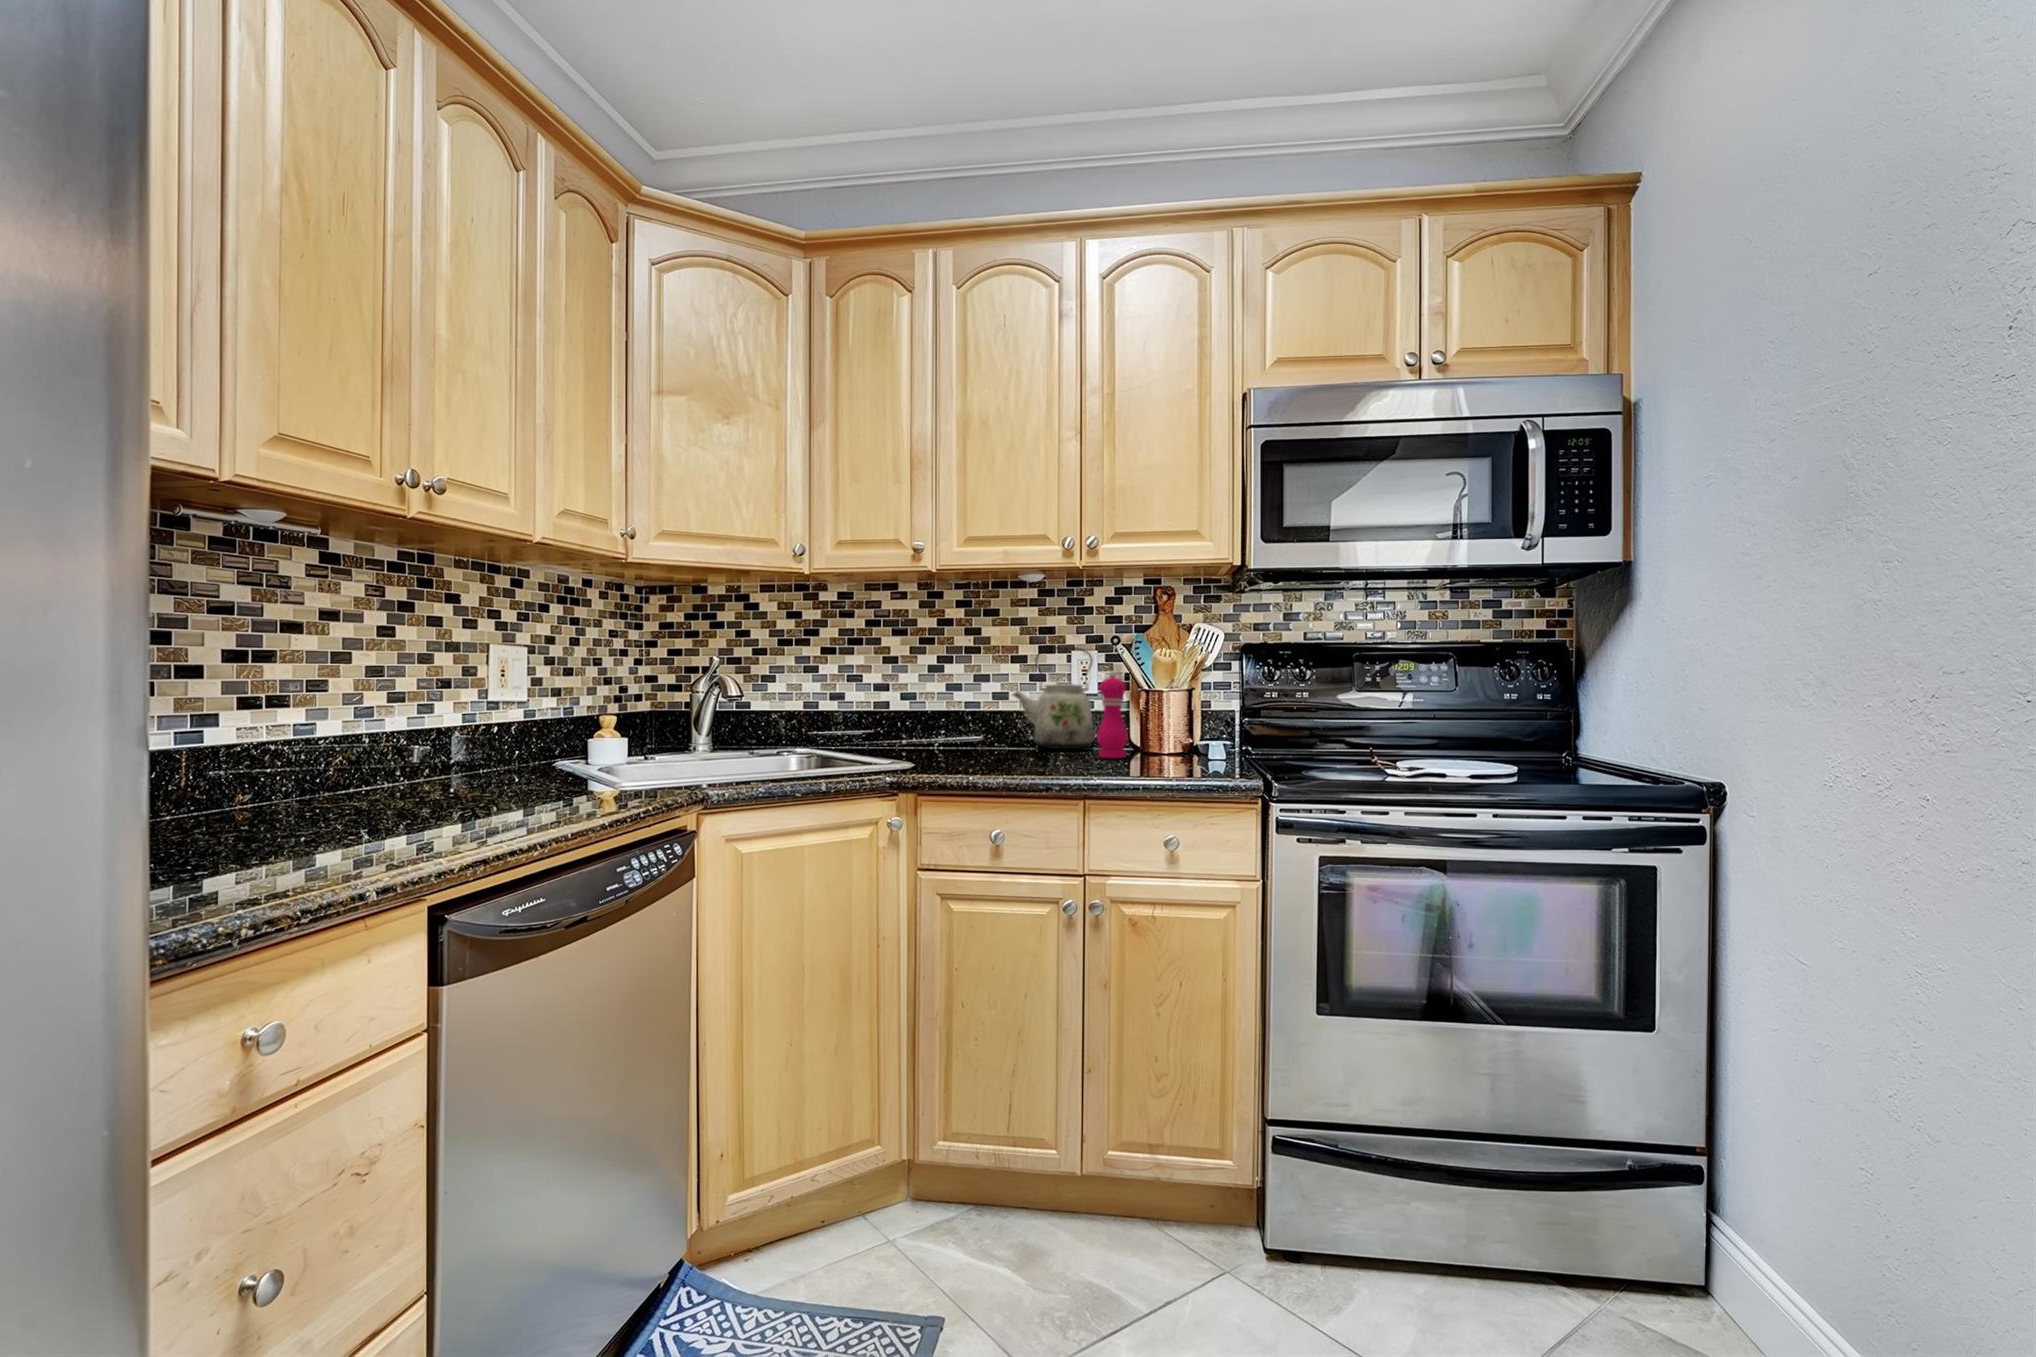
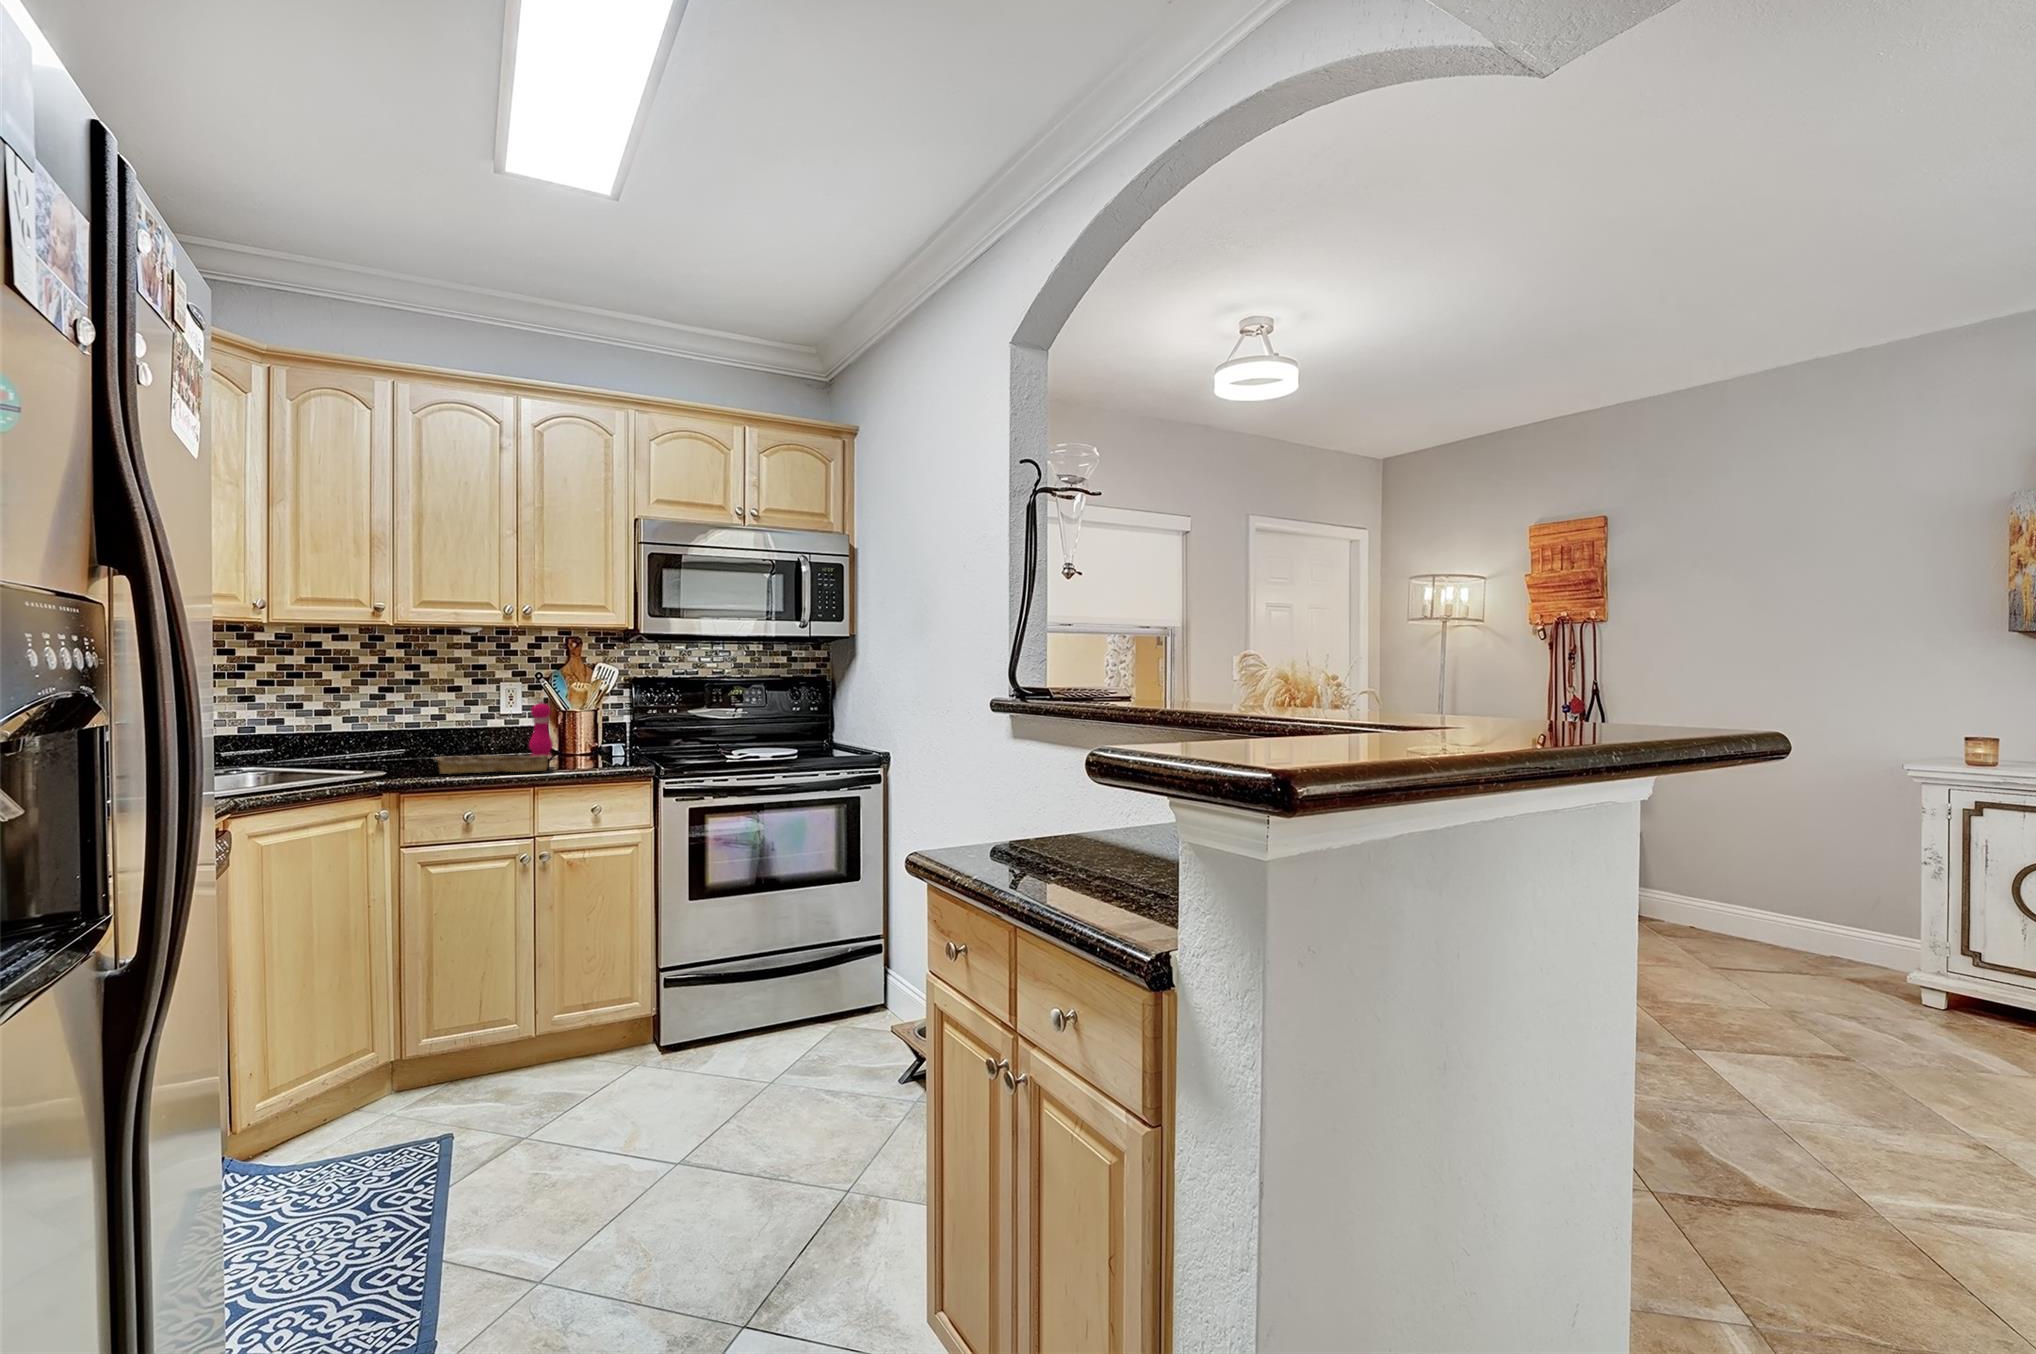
kettle: present [1013,647,1094,749] -> none [452,681,521,755]
tray: none [959,746,1120,776] -> present [436,755,551,774]

